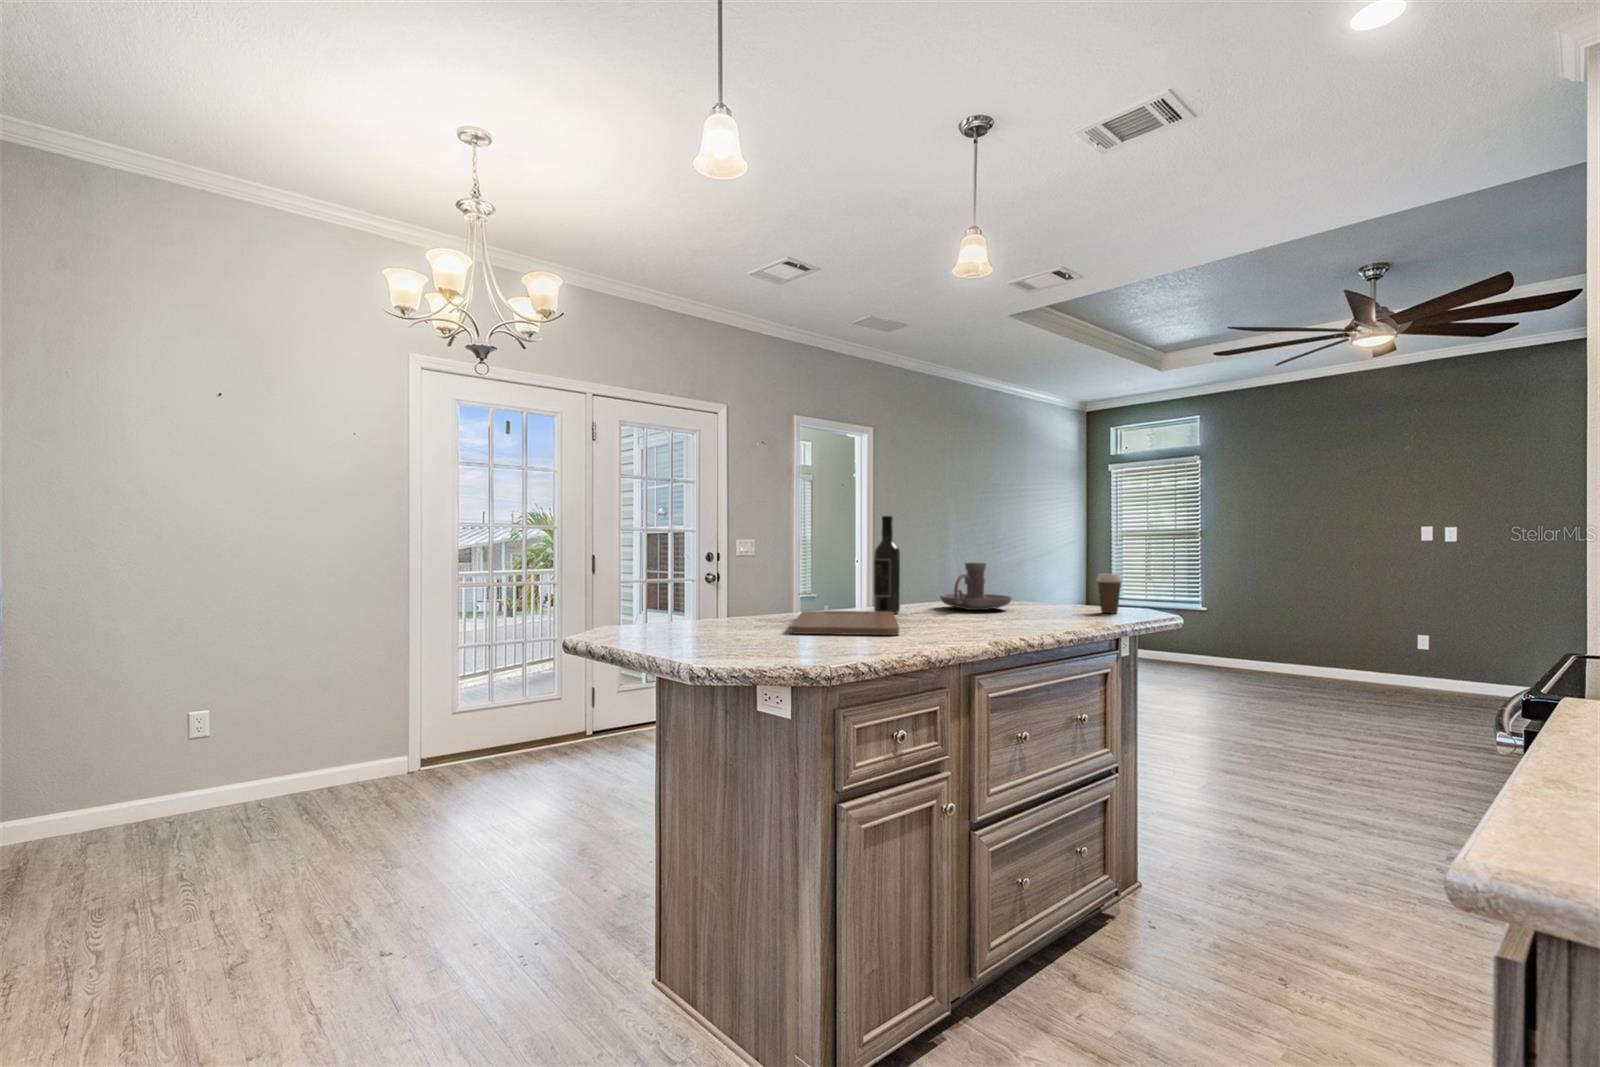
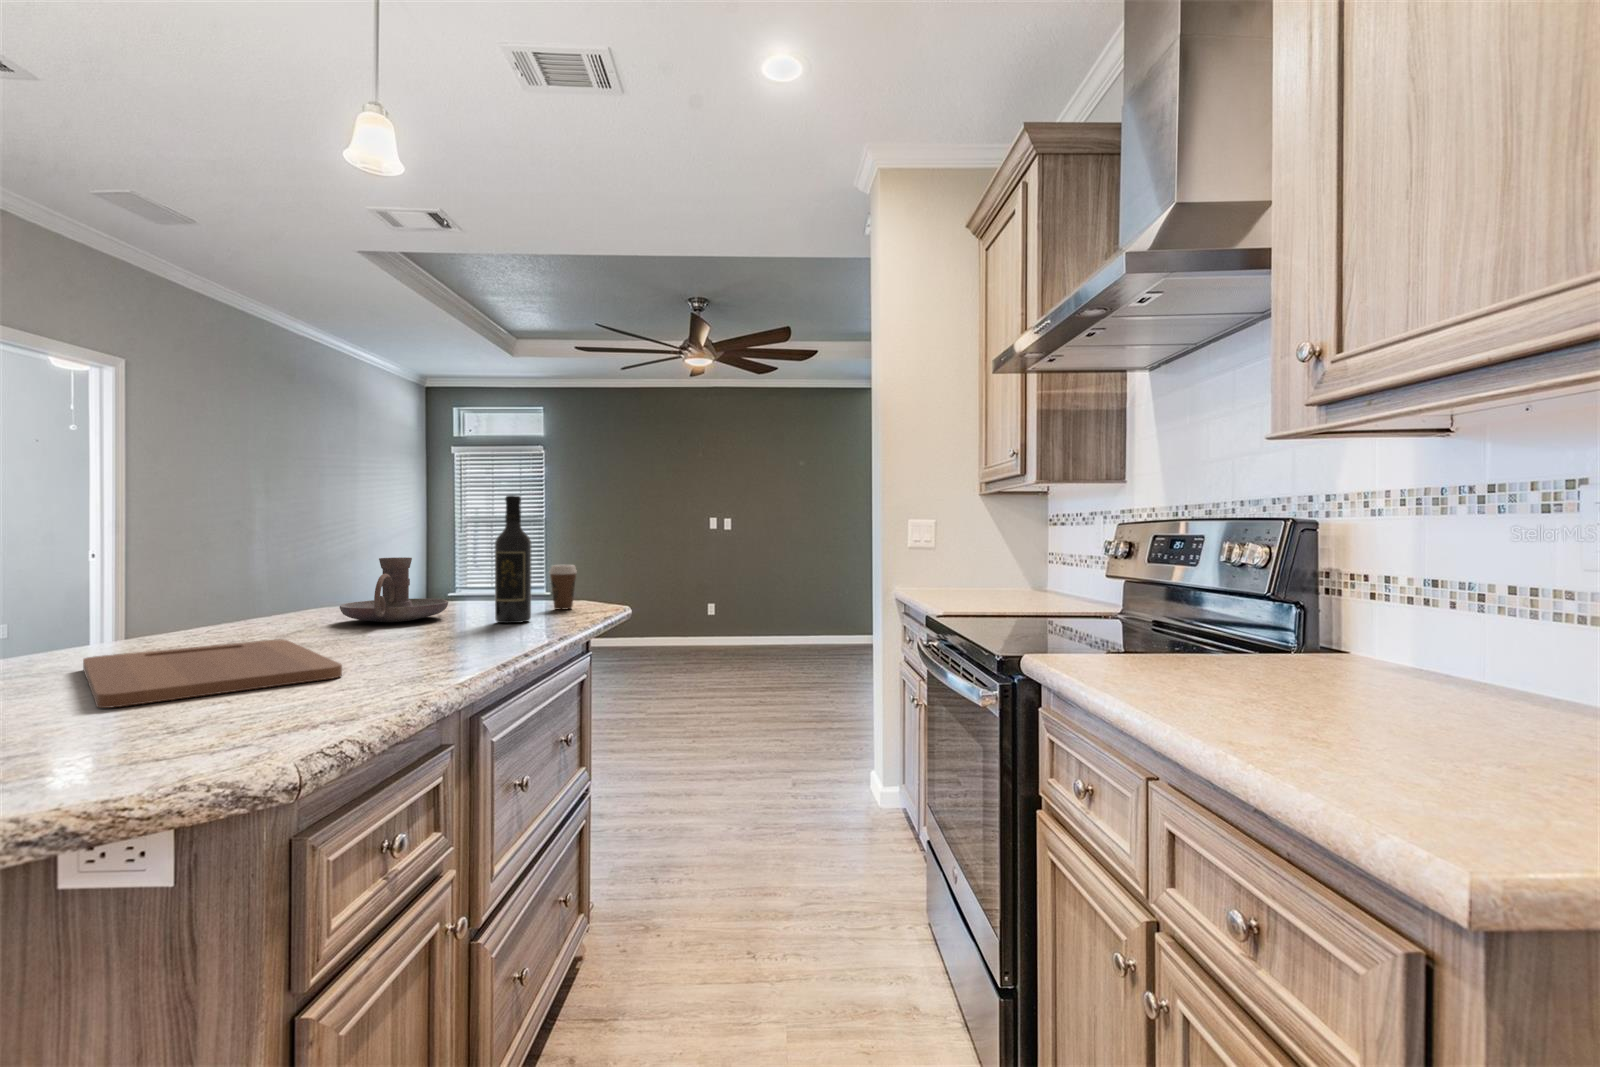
wine bottle: present [874,516,900,614] -> present [495,495,531,623]

